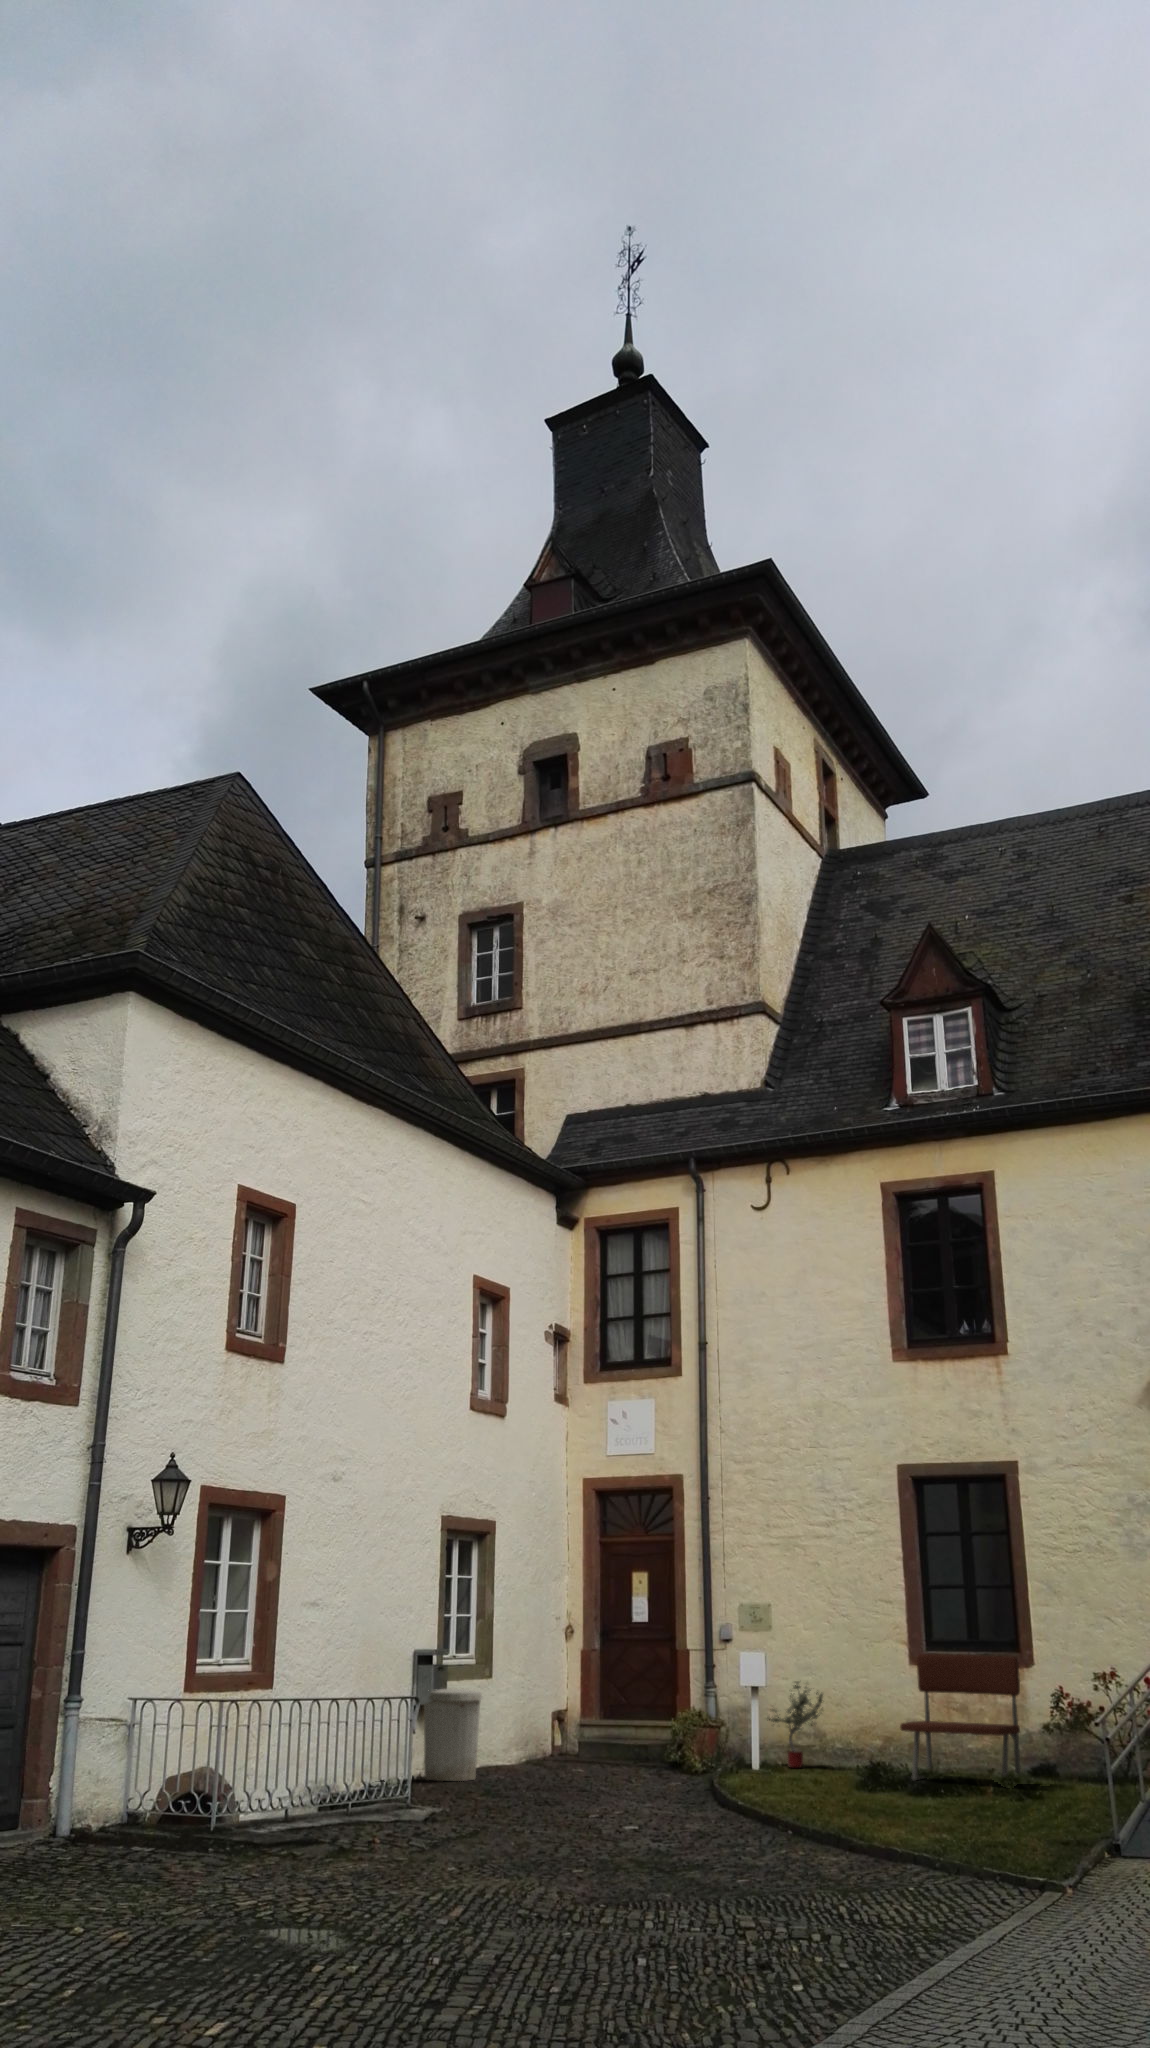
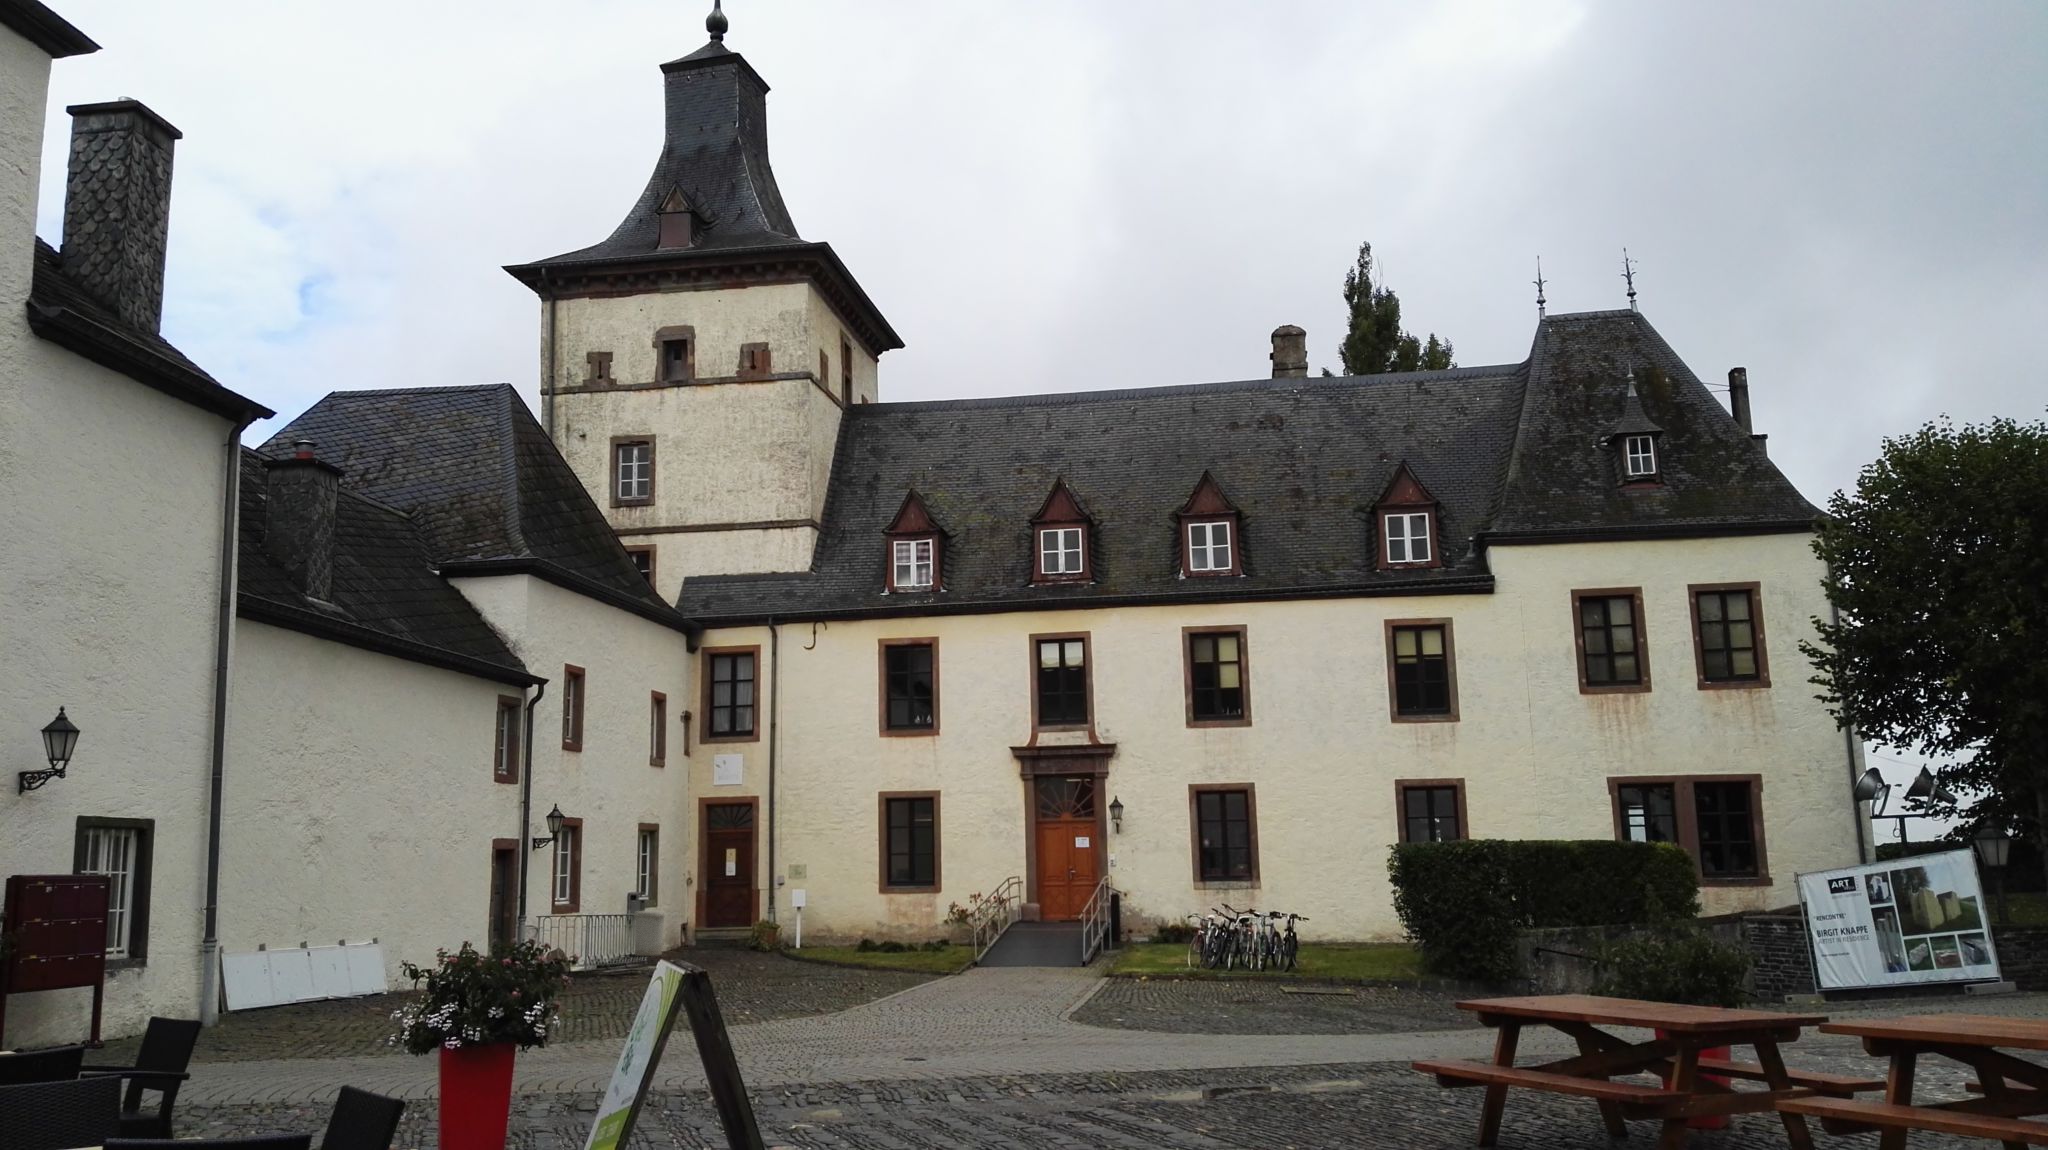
bench: present [900,1654,1021,1780] -> none [877,888,937,950]
potted tree: present [767,1682,823,1768] -> none [803,903,836,947]

